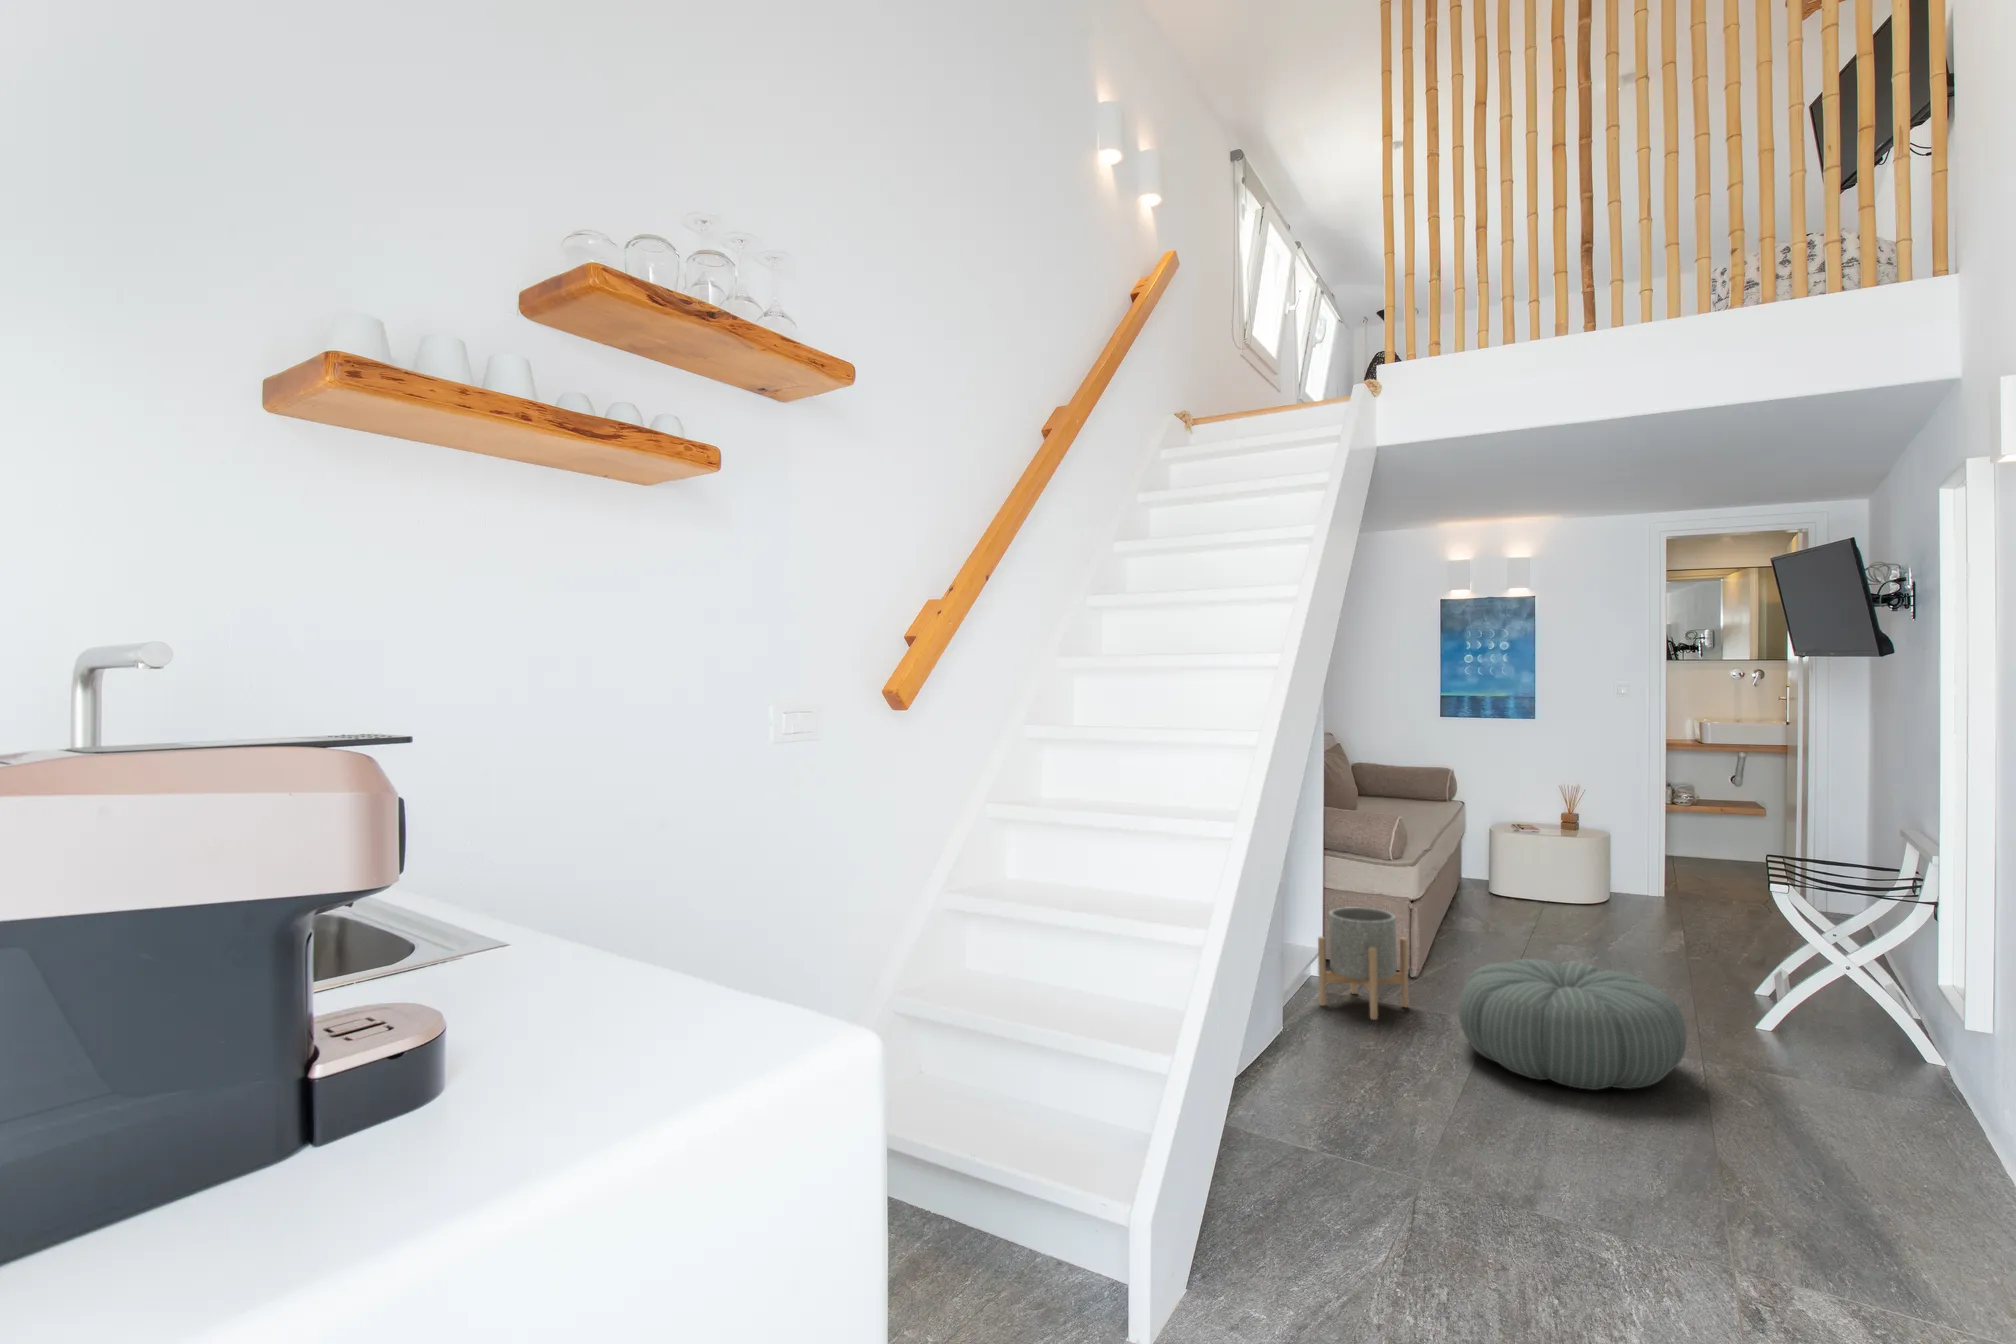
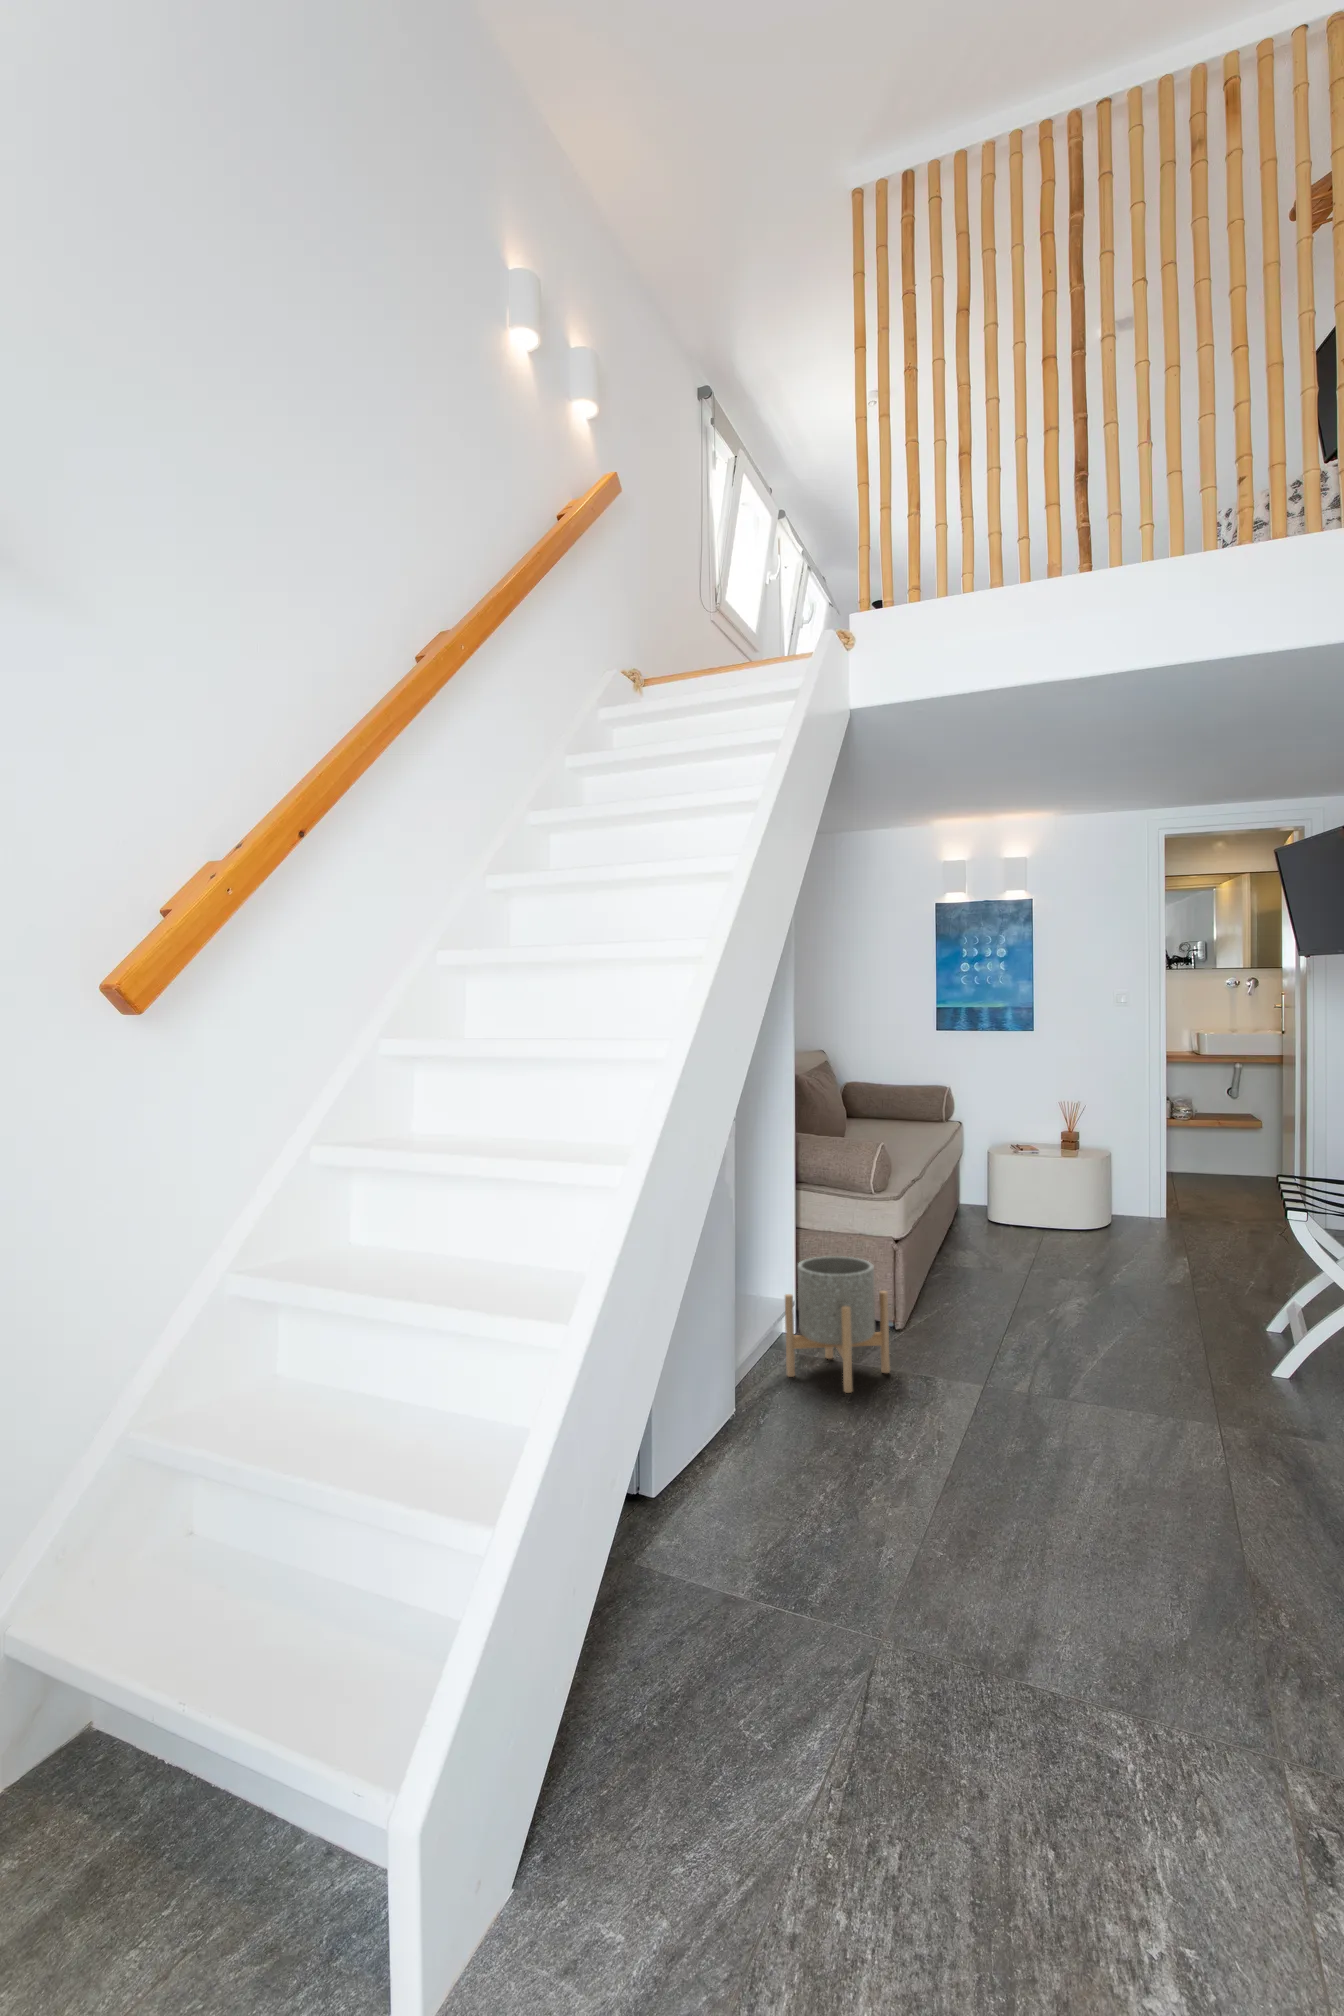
pouf: present [1459,959,1687,1090] -> none [943,1313,1200,1477]

